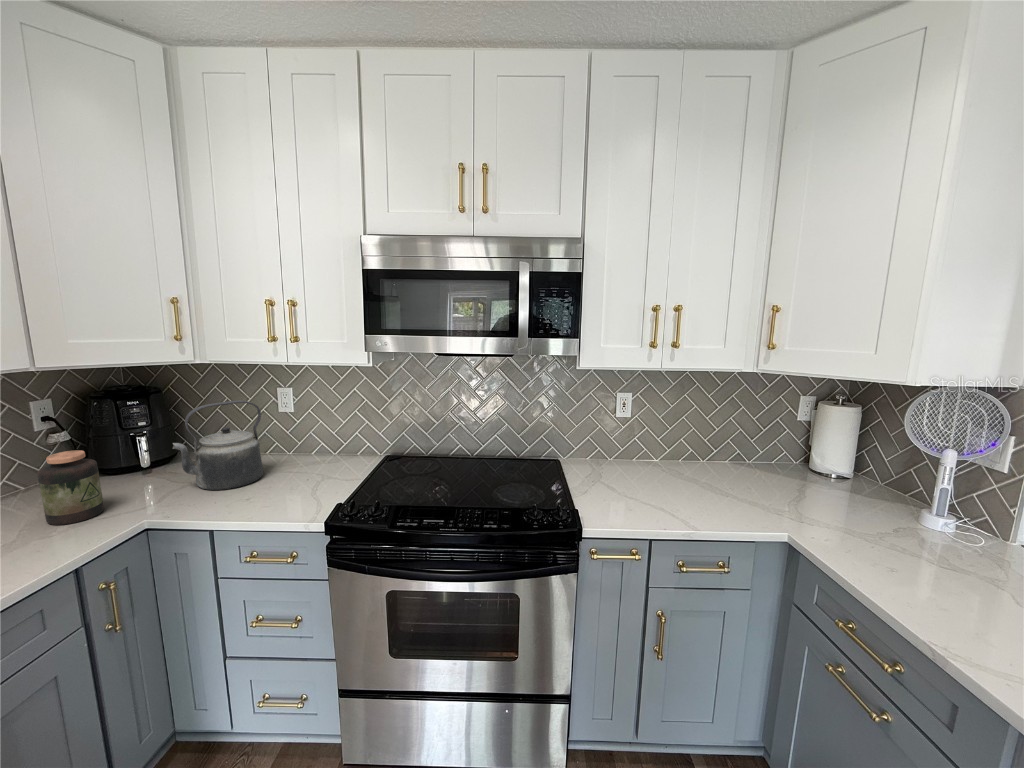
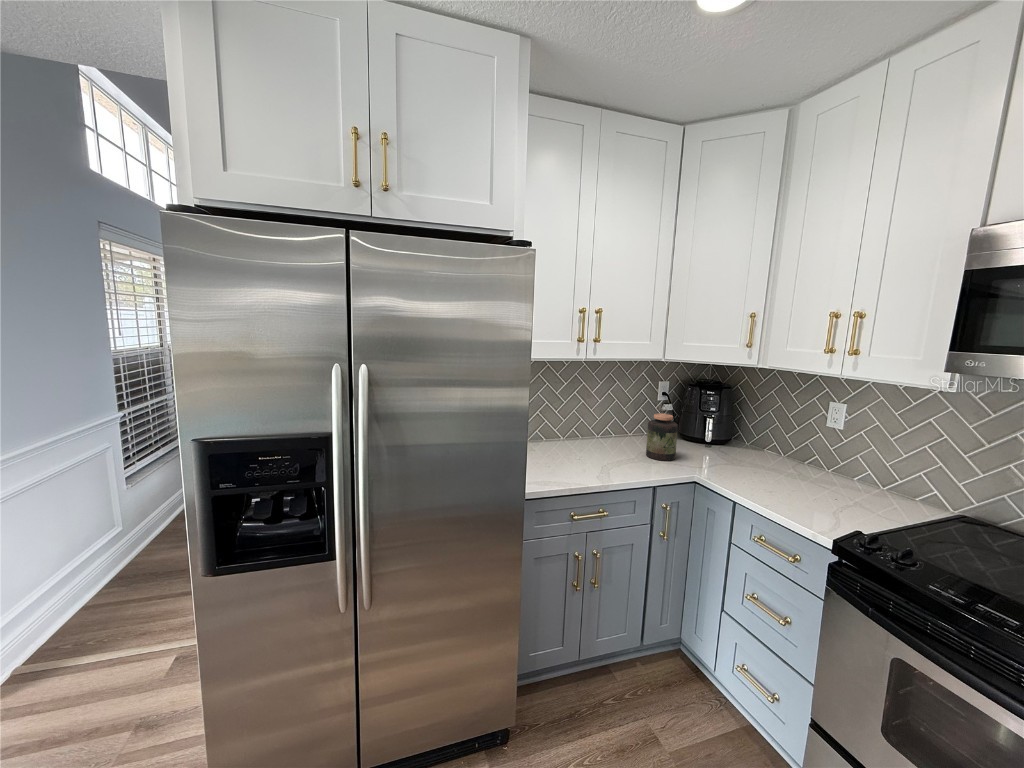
kettle: present [173,401,263,490] -> none [725,403,805,480]

